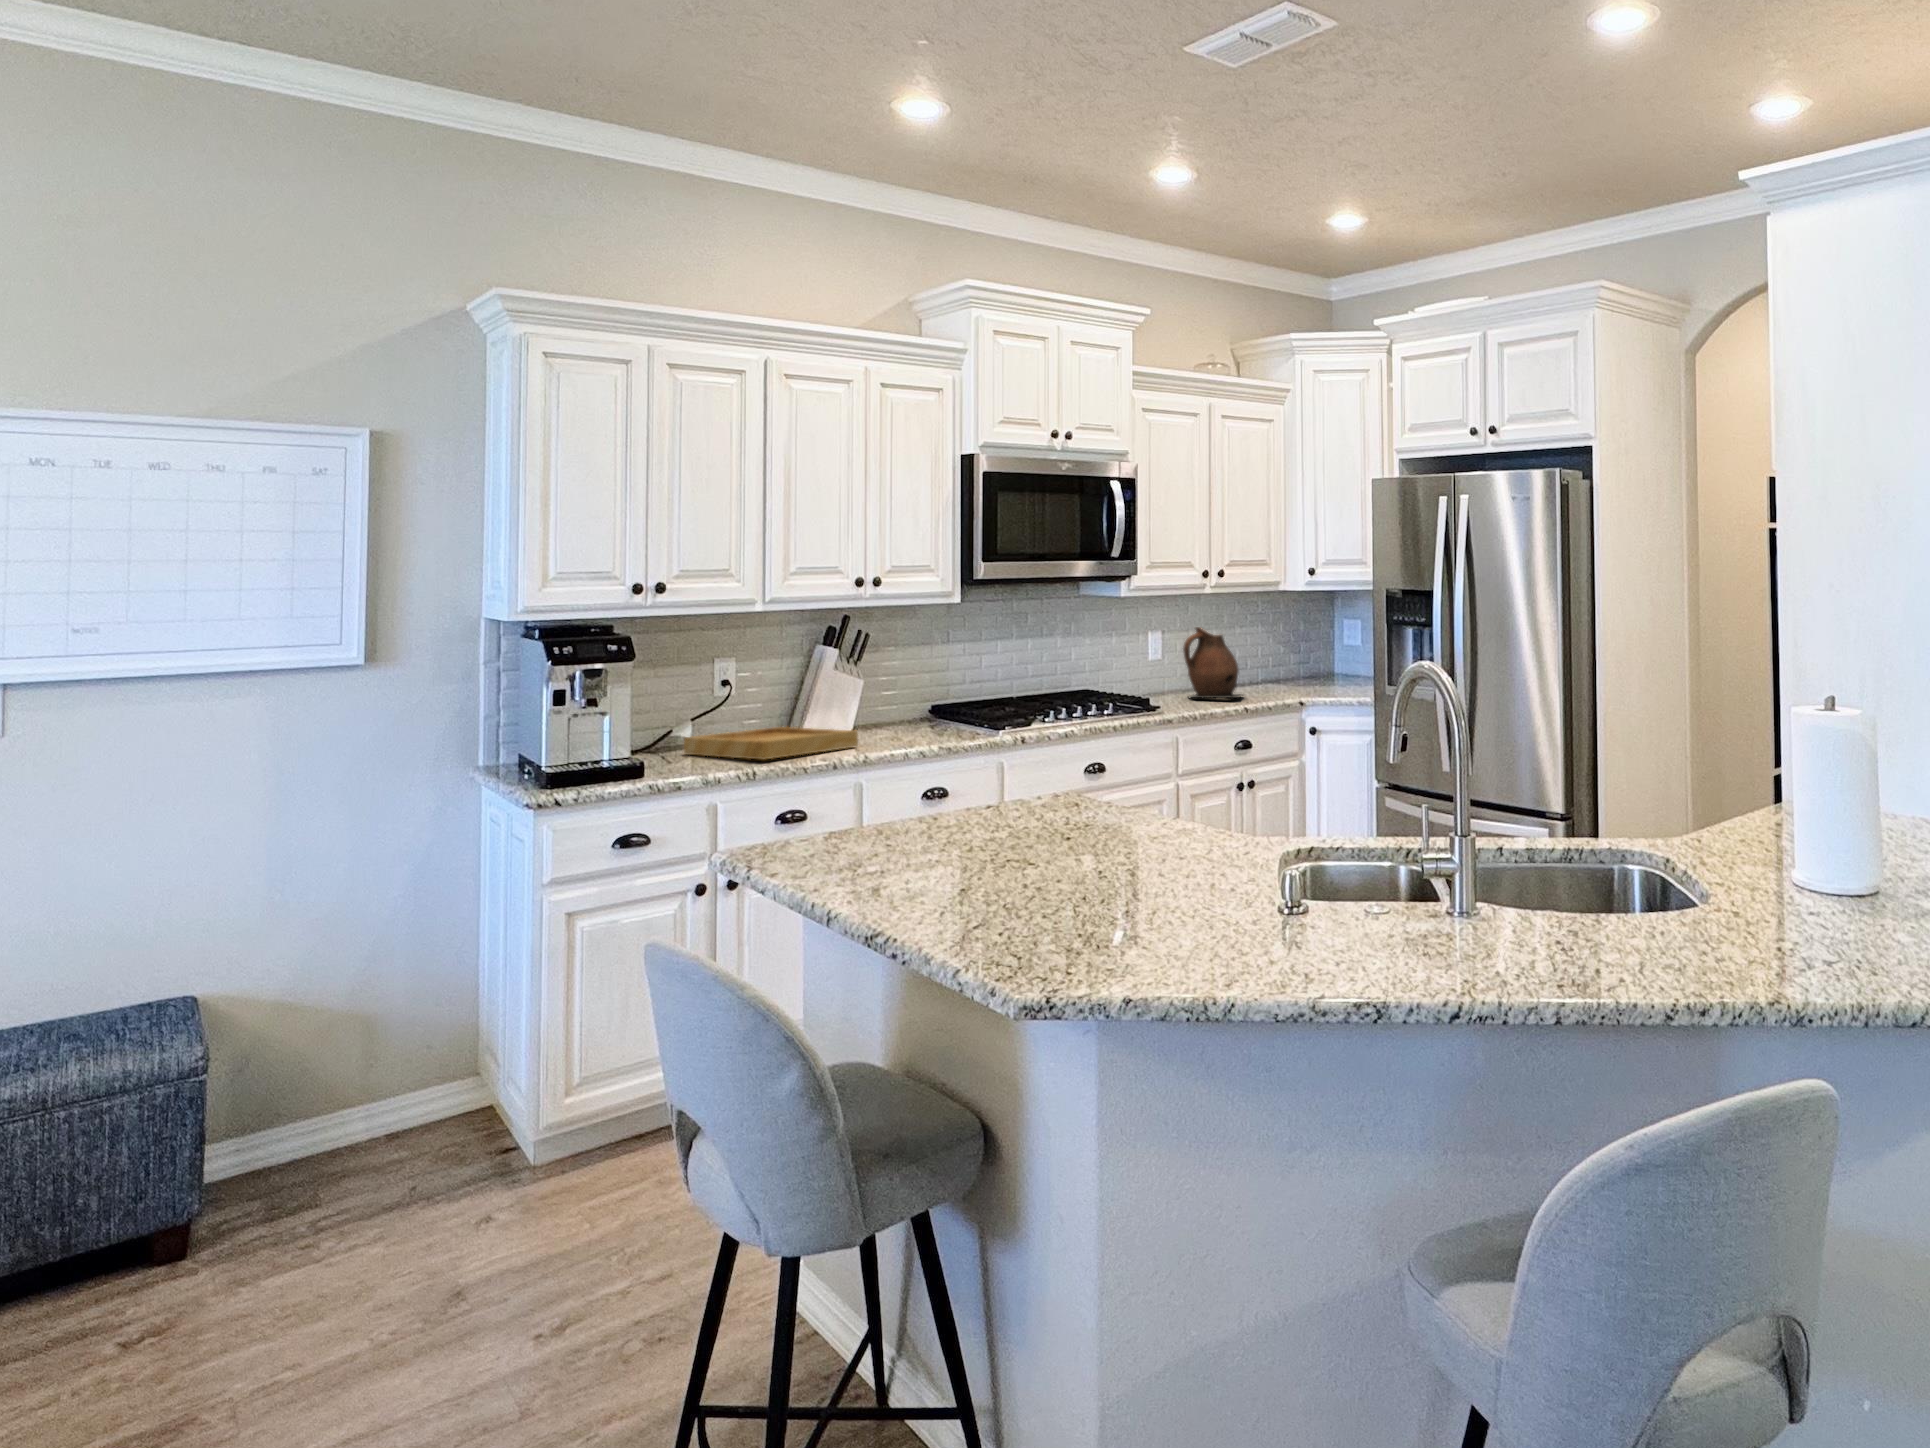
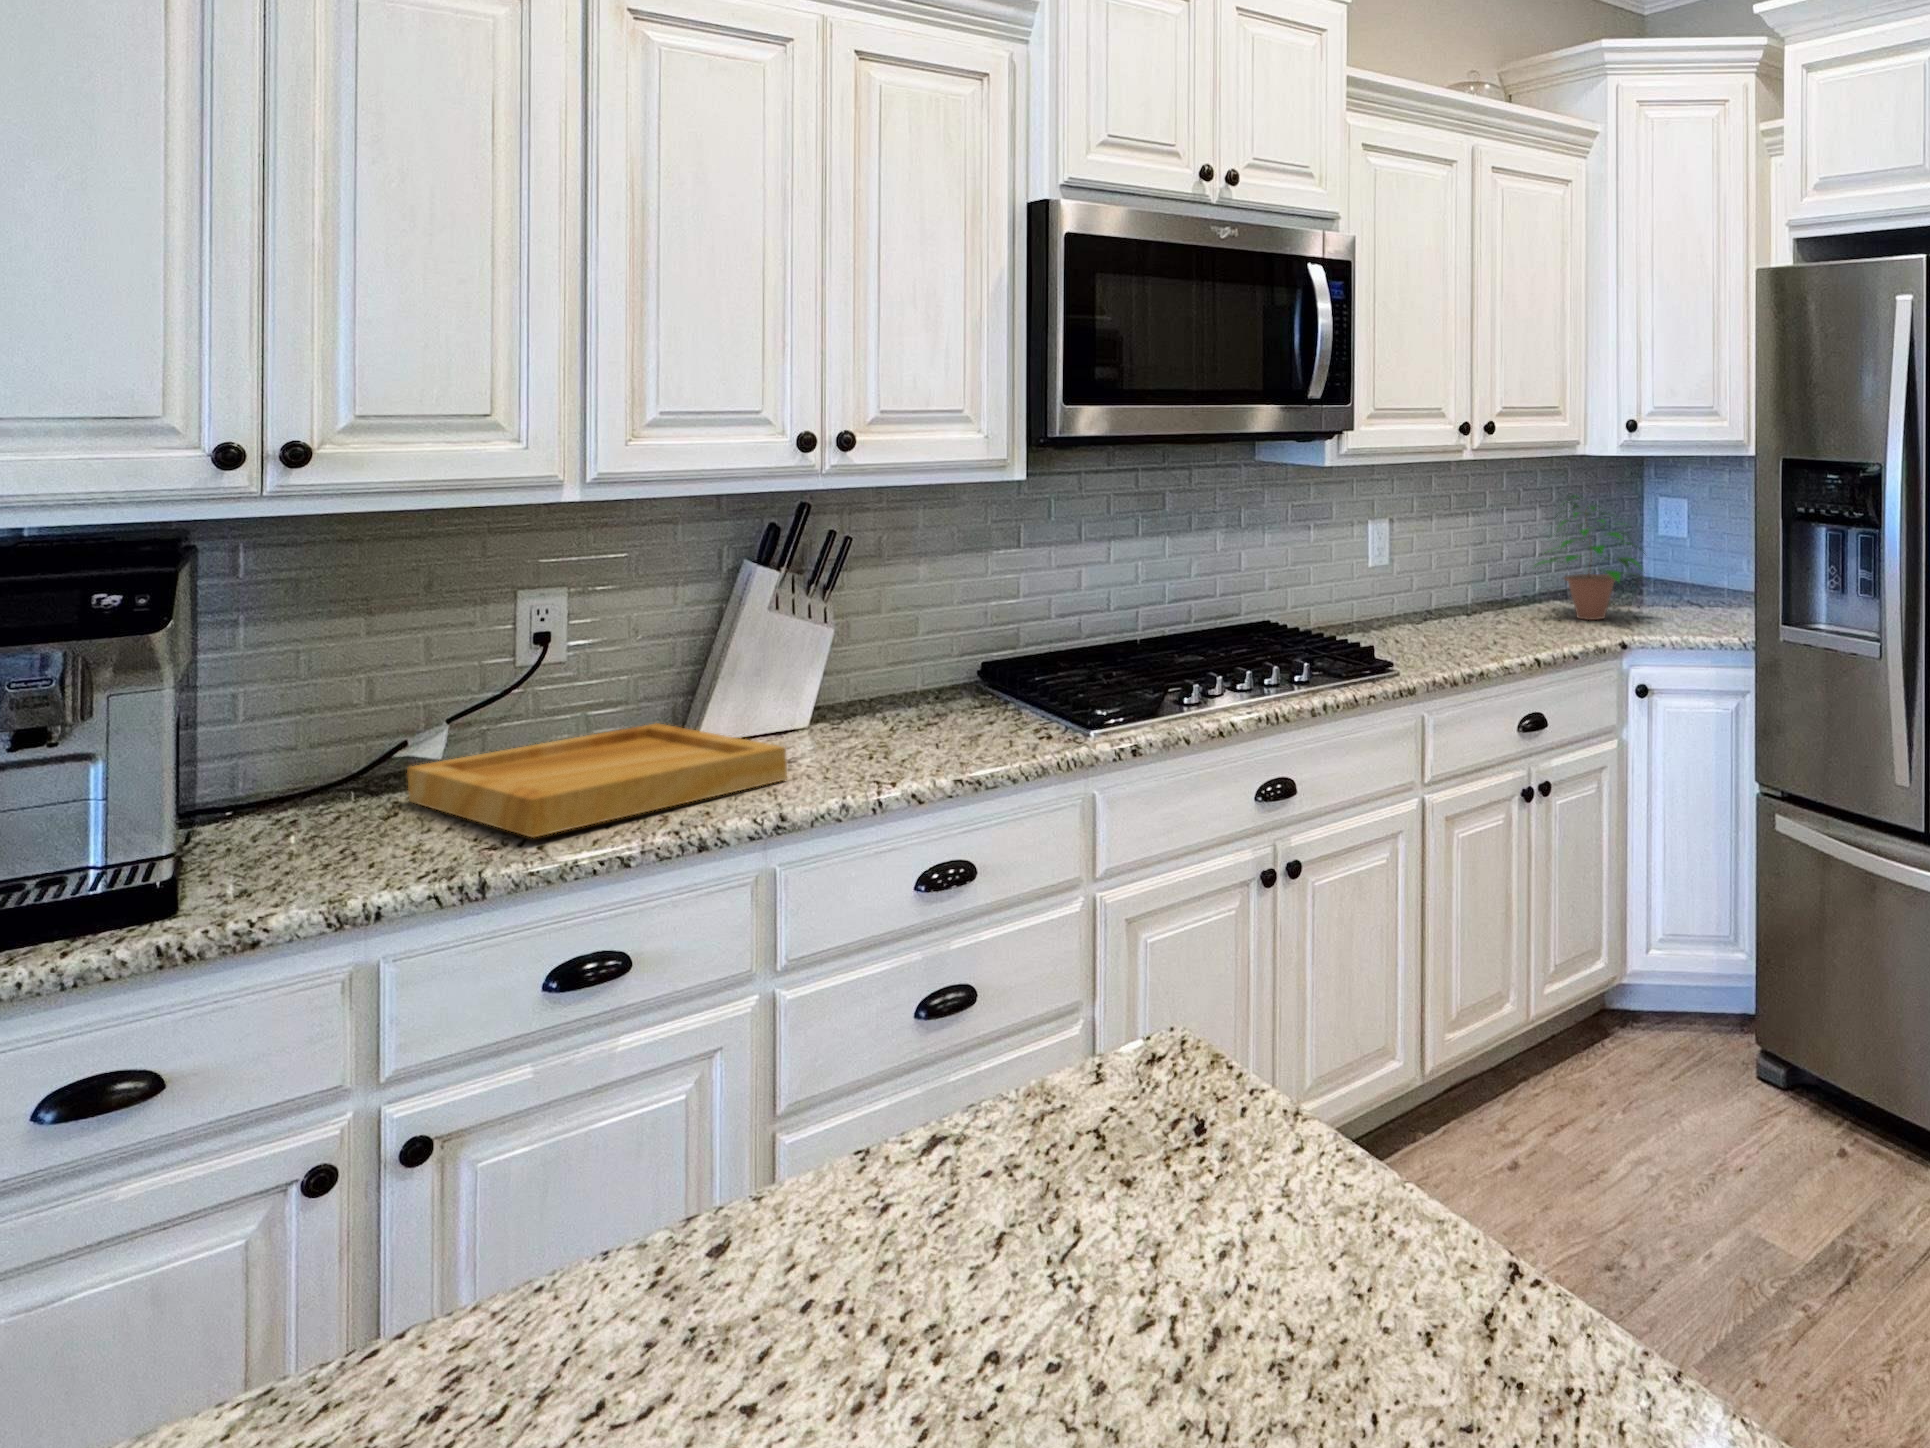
potted plant: none [1250,614,1330,692] -> present [1535,496,1645,620]
ceramic pitcher: present [1183,627,1242,699] -> none [1428,518,1526,642]

